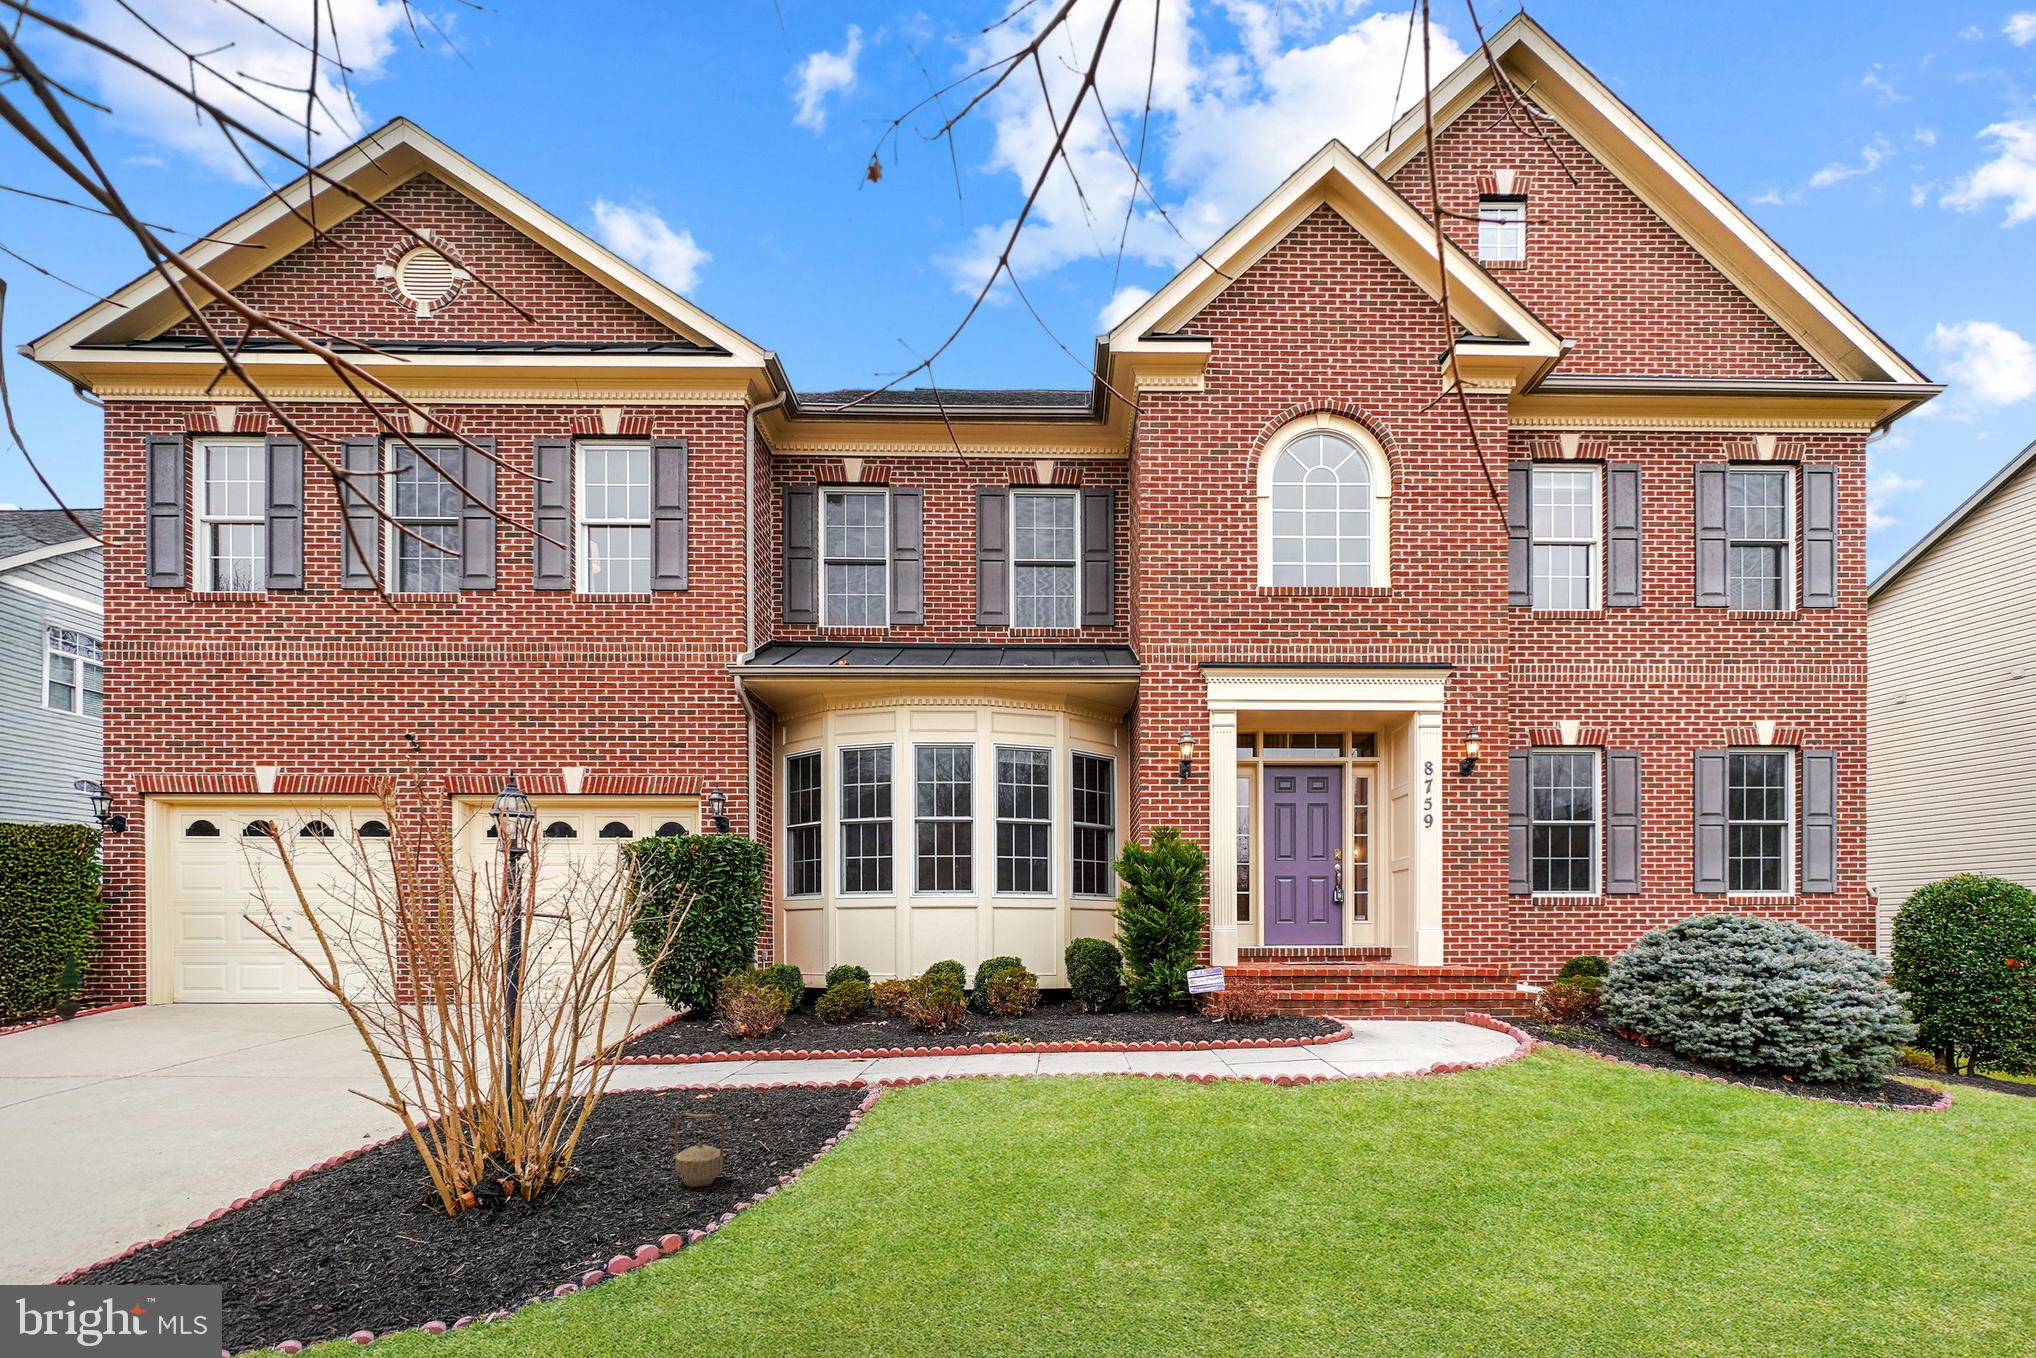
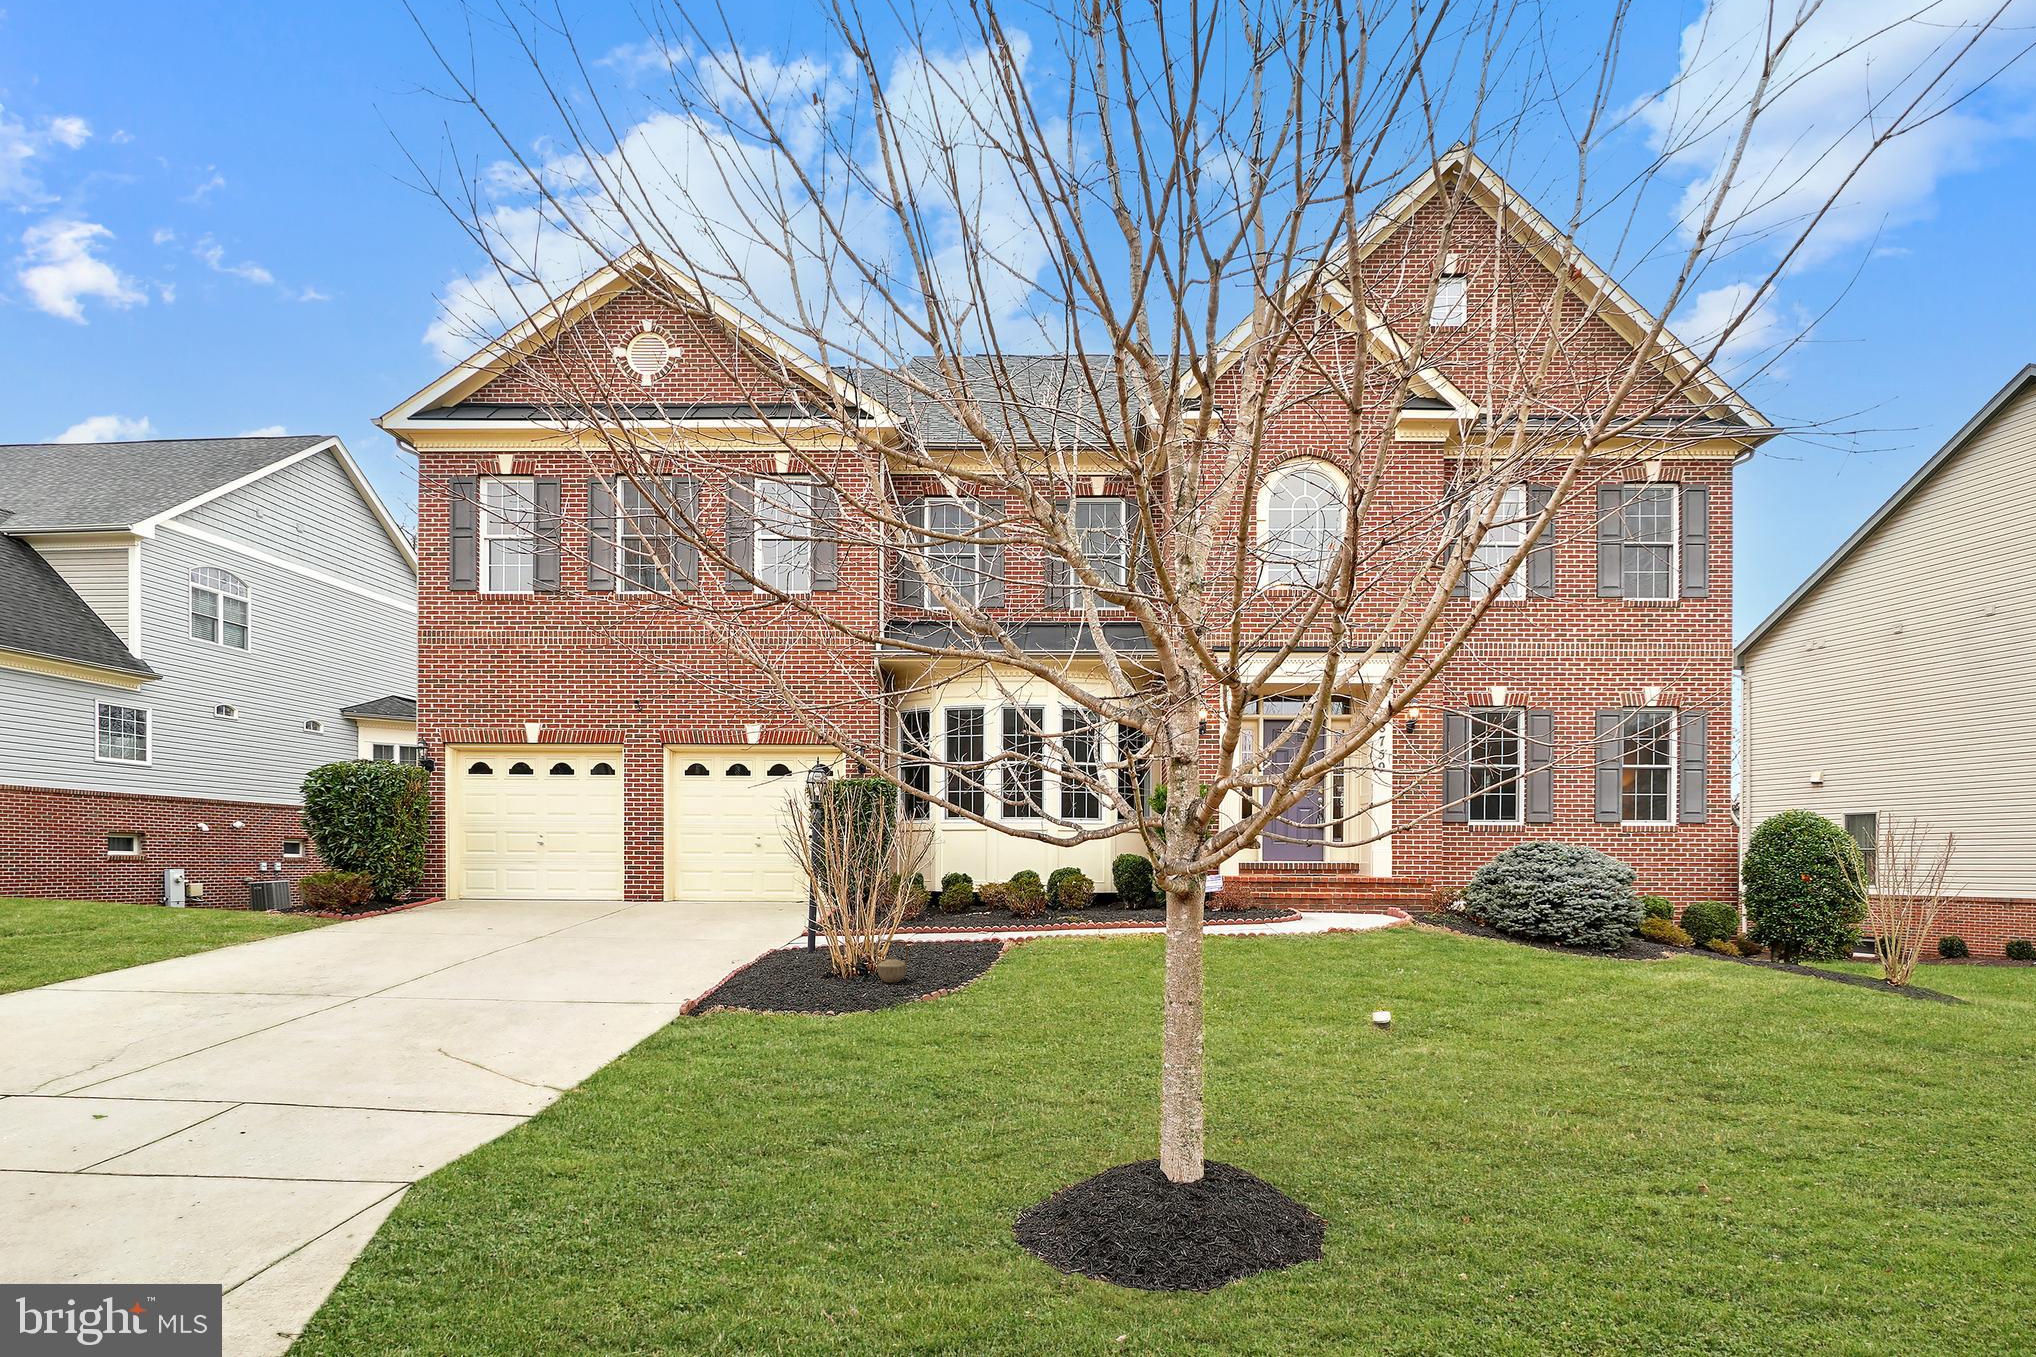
potted tree: present [54,954,83,1021] -> none [397,857,416,905]

